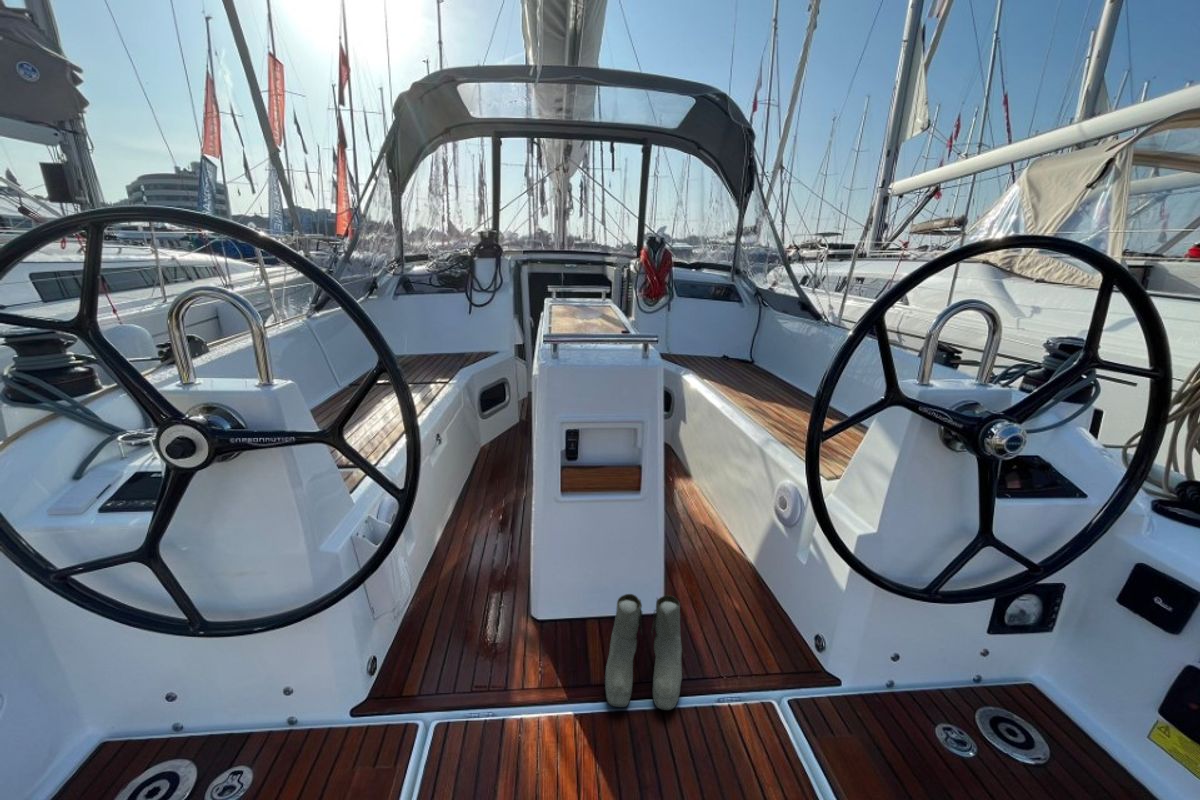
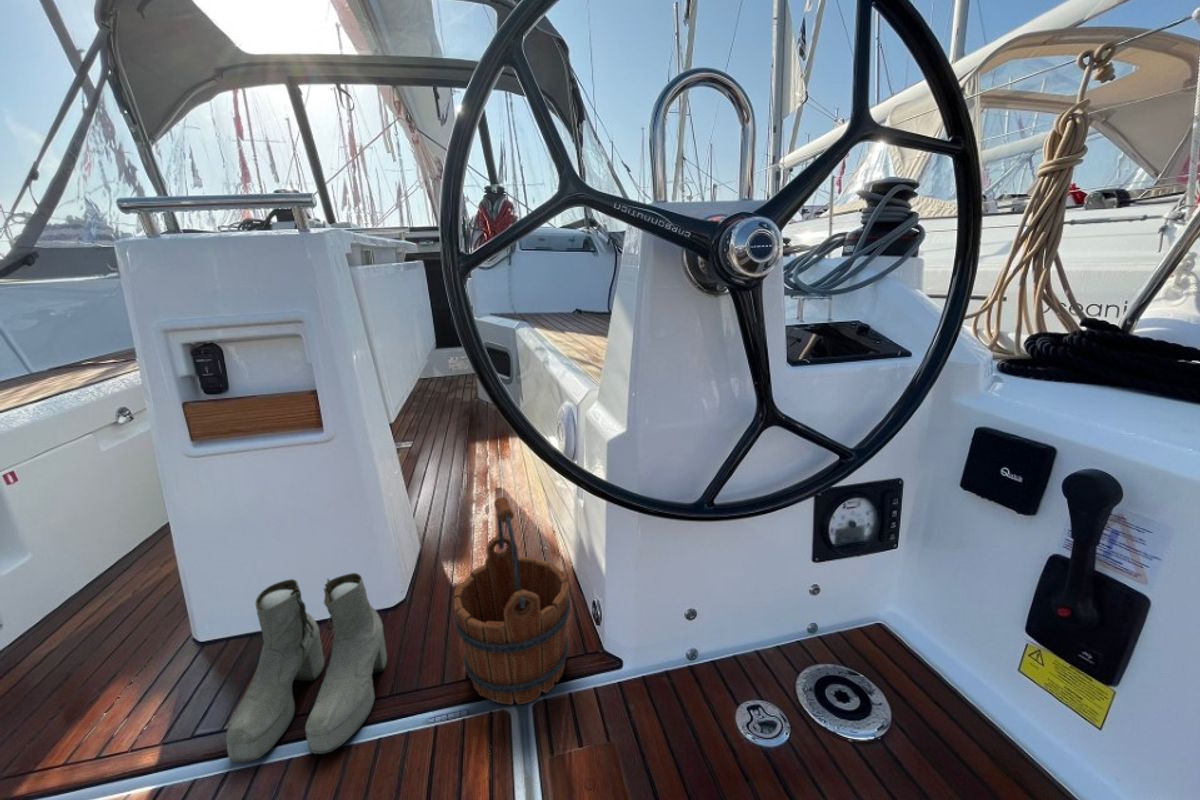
wooden bucket: none [735,562,818,700] -> present [453,497,570,705]

